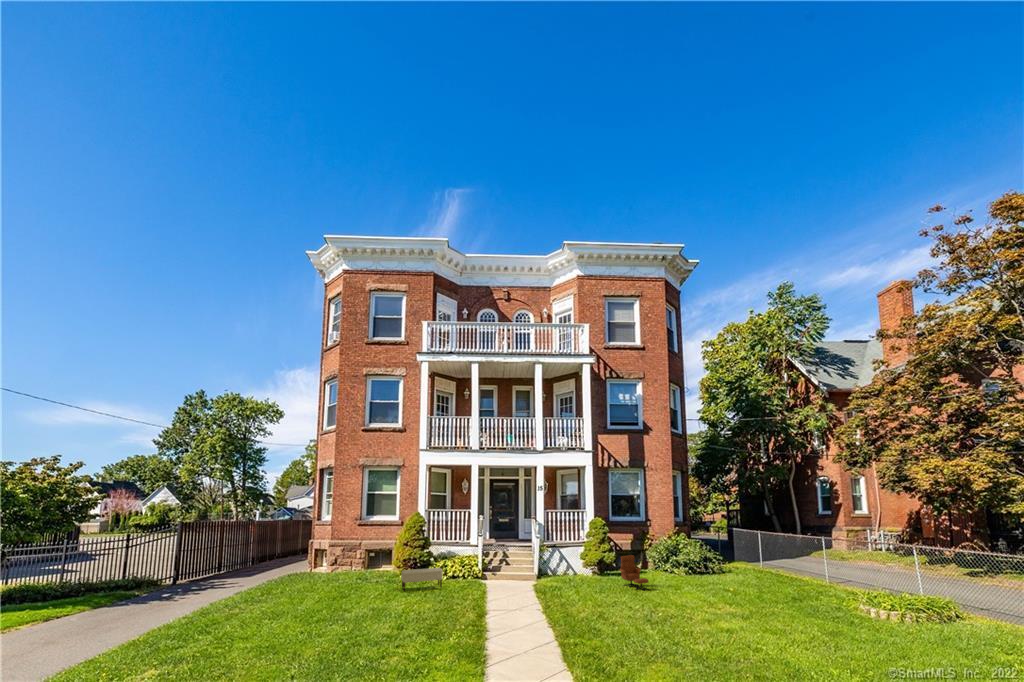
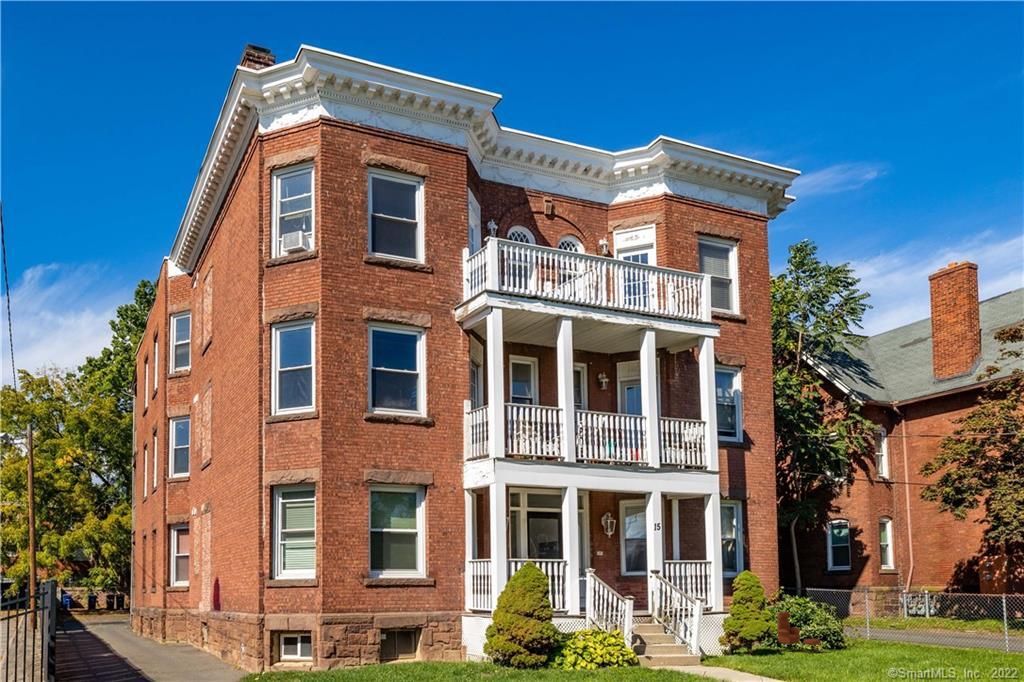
bench: present [401,568,443,591] -> none [529,638,585,674]

